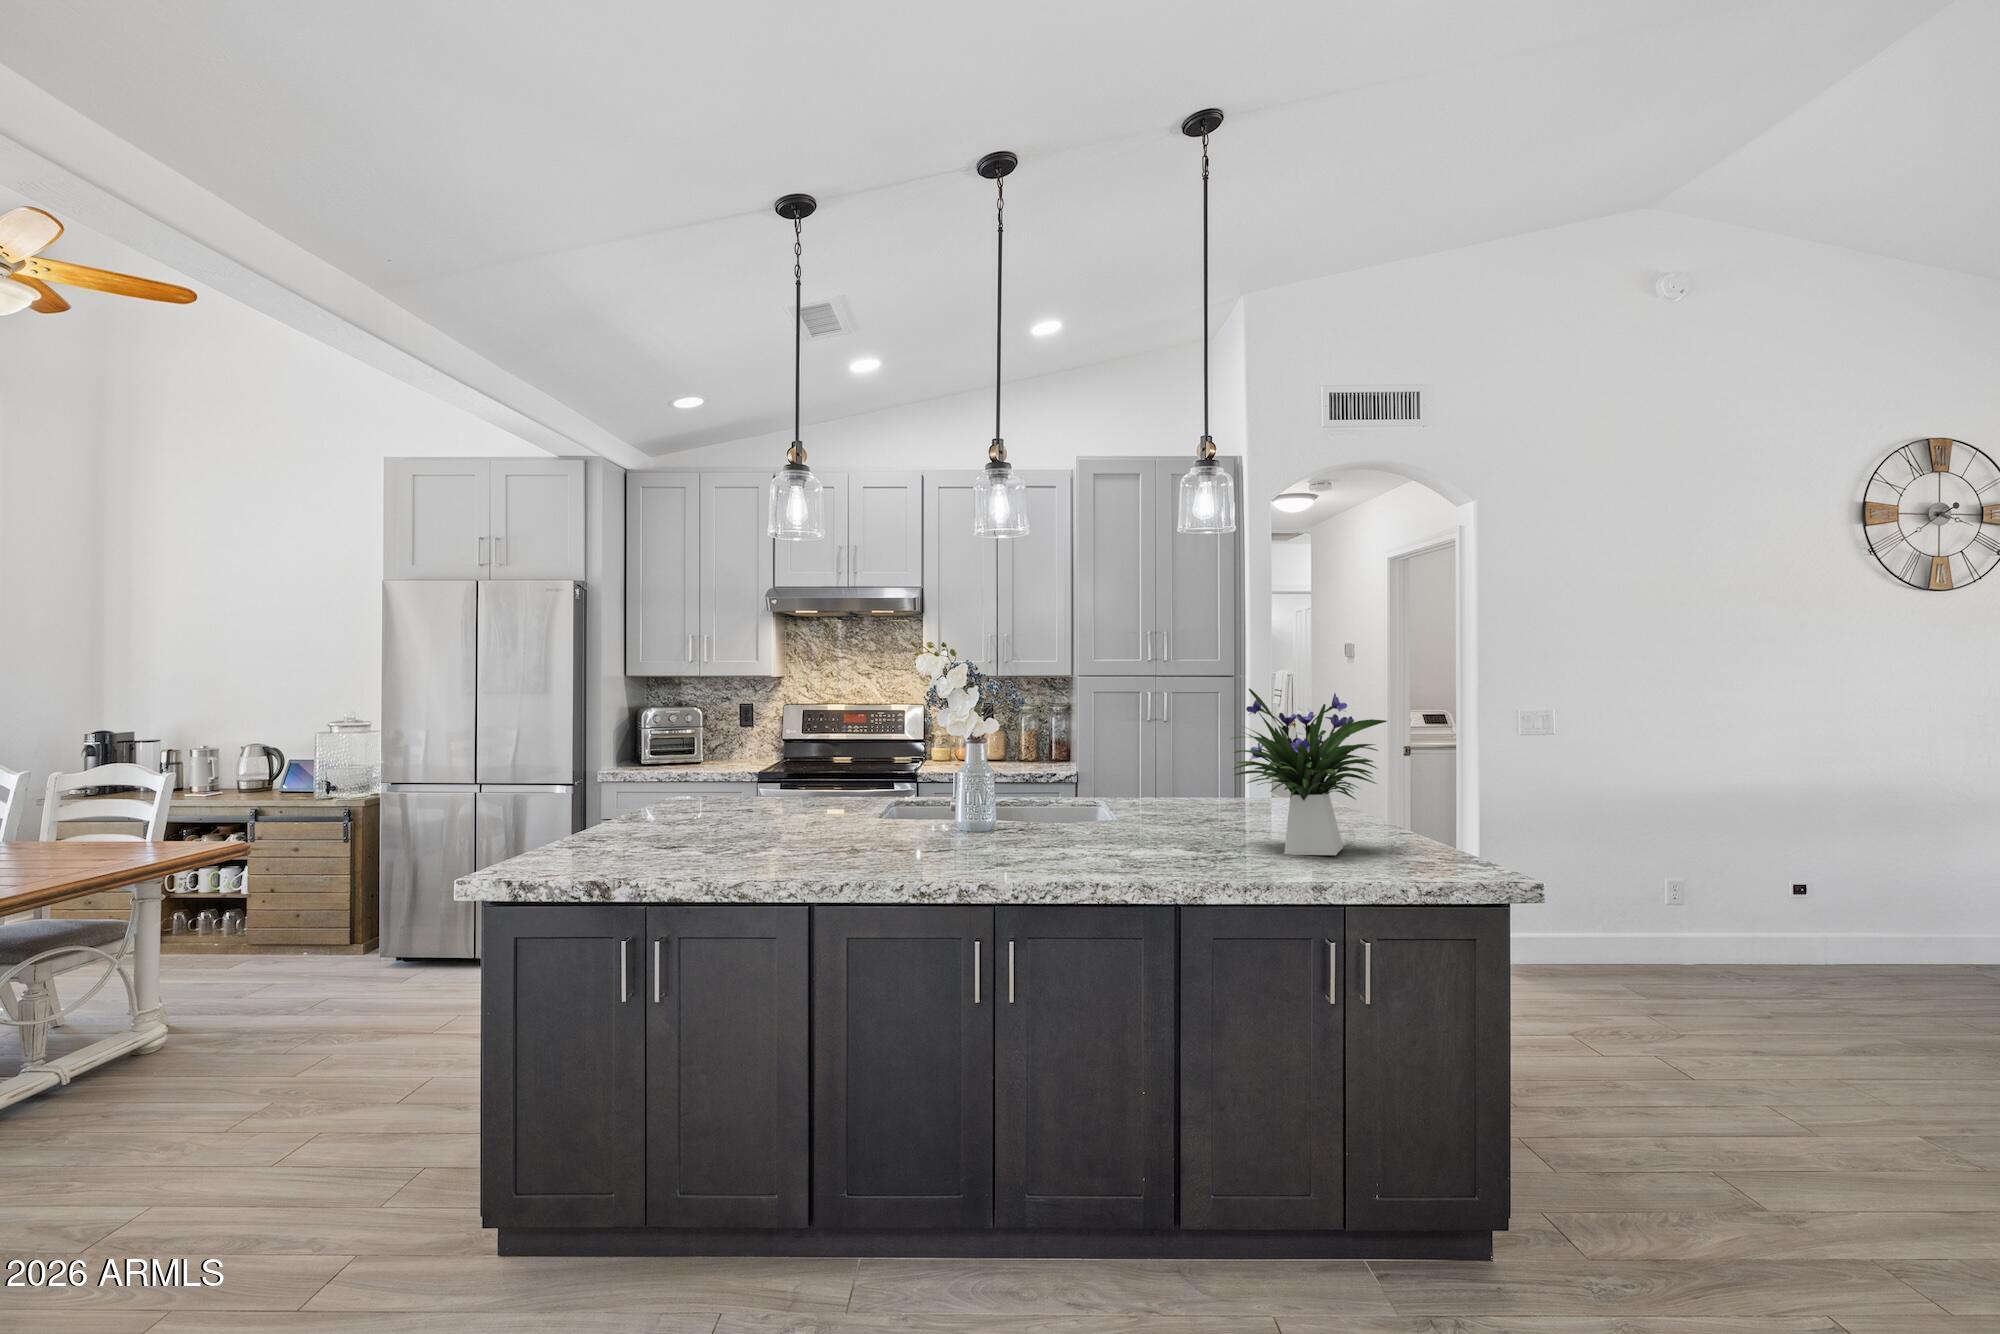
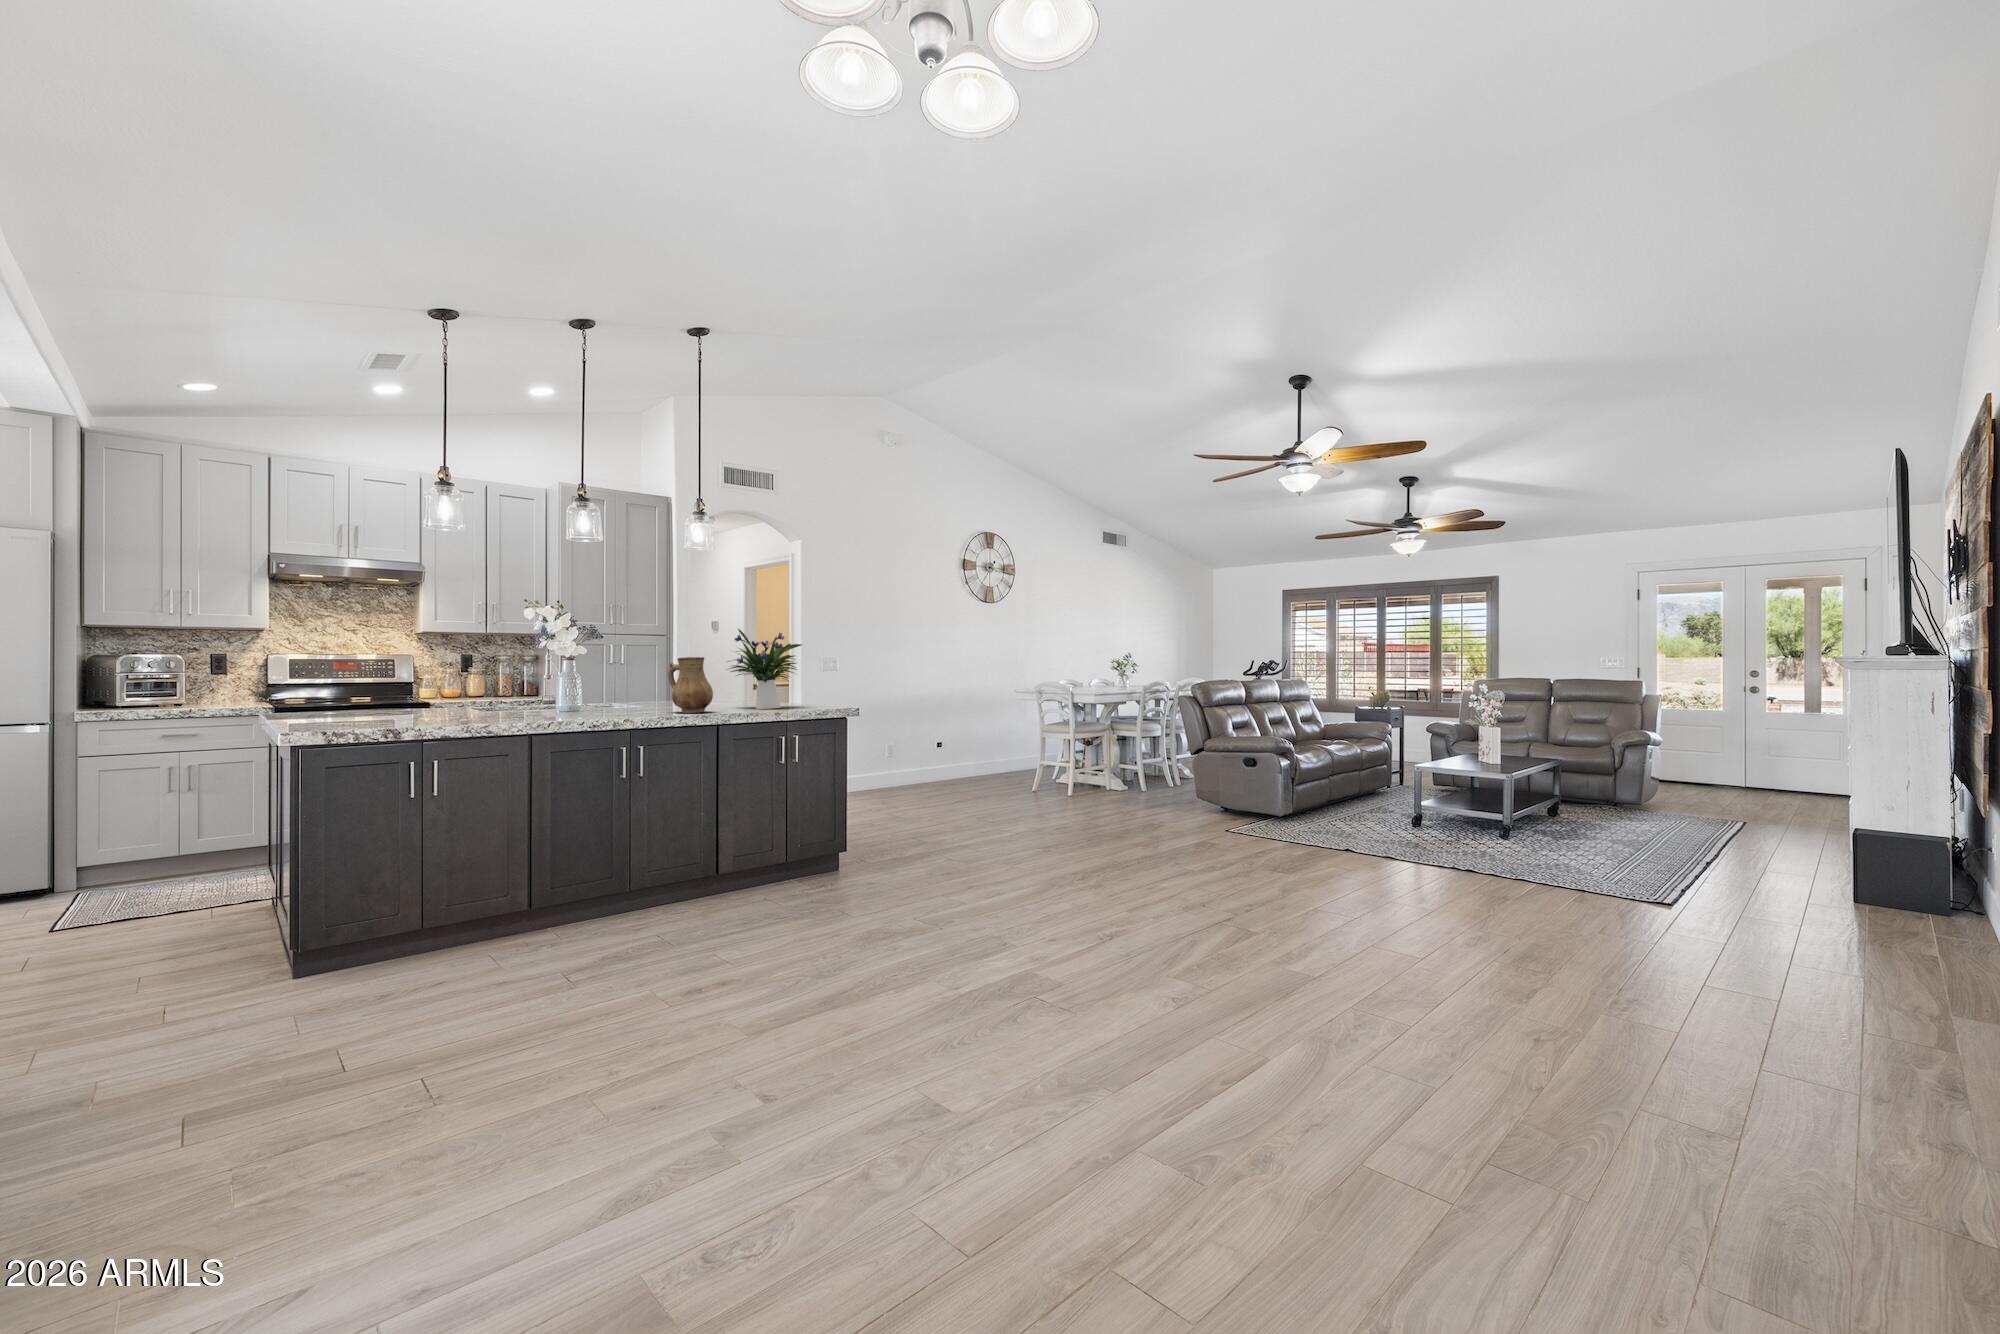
ceramic pitcher: none [1100,750,1178,864] -> present [668,657,713,713]

